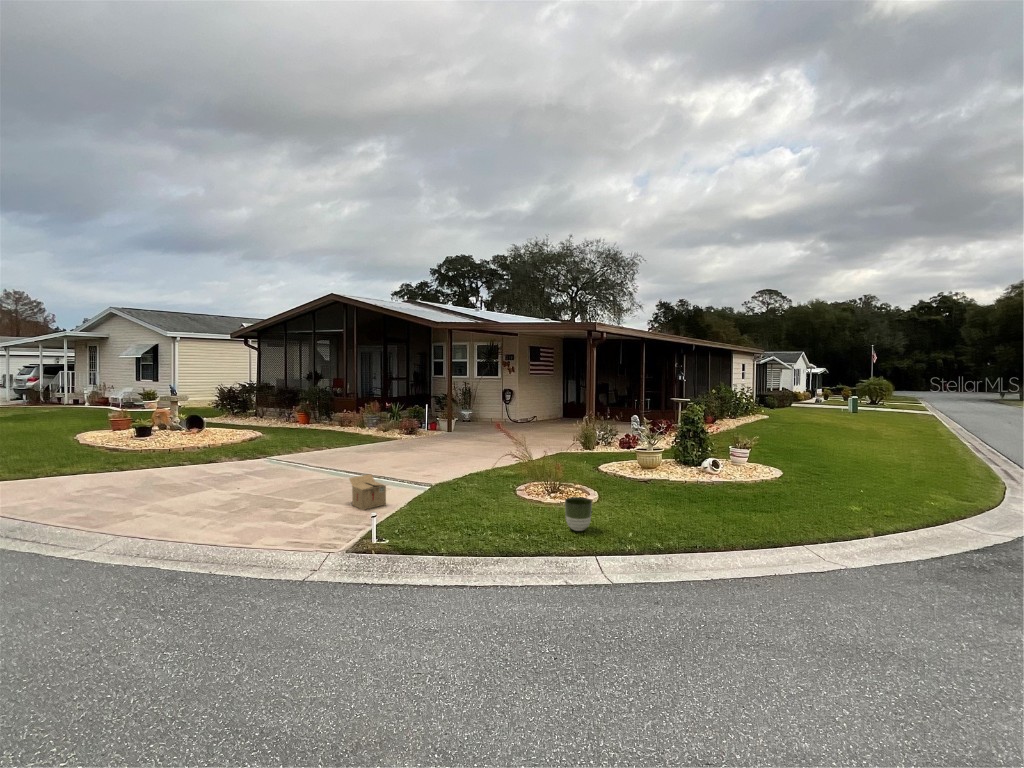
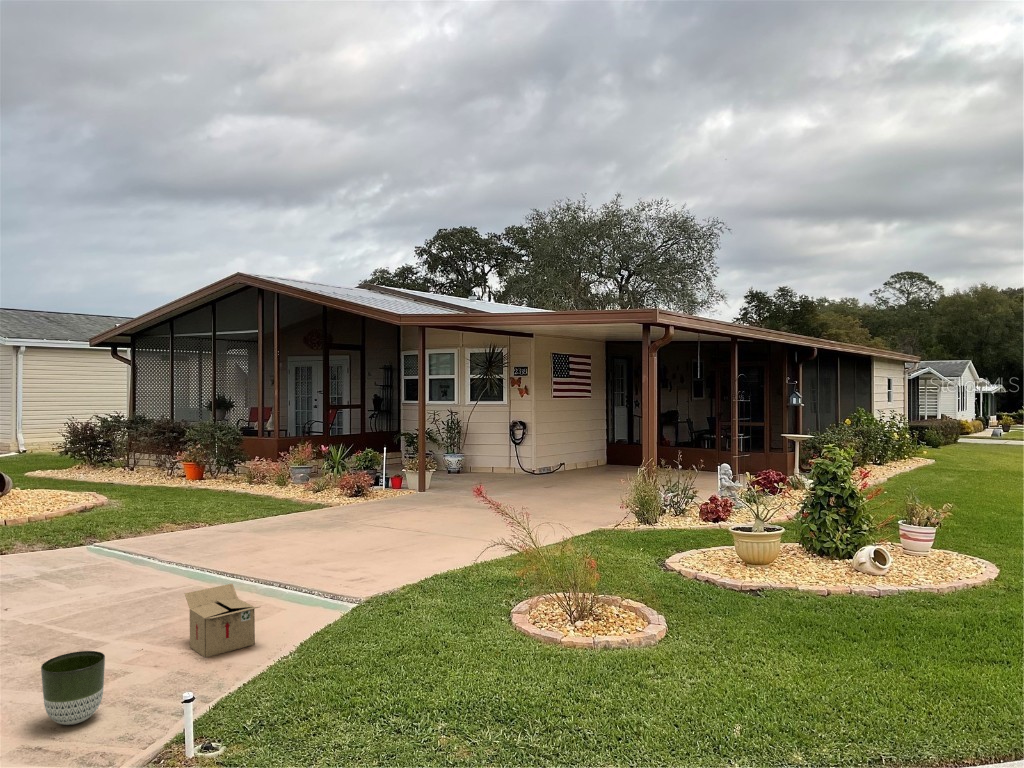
planter: present [565,497,592,531] -> present [41,651,105,725]

